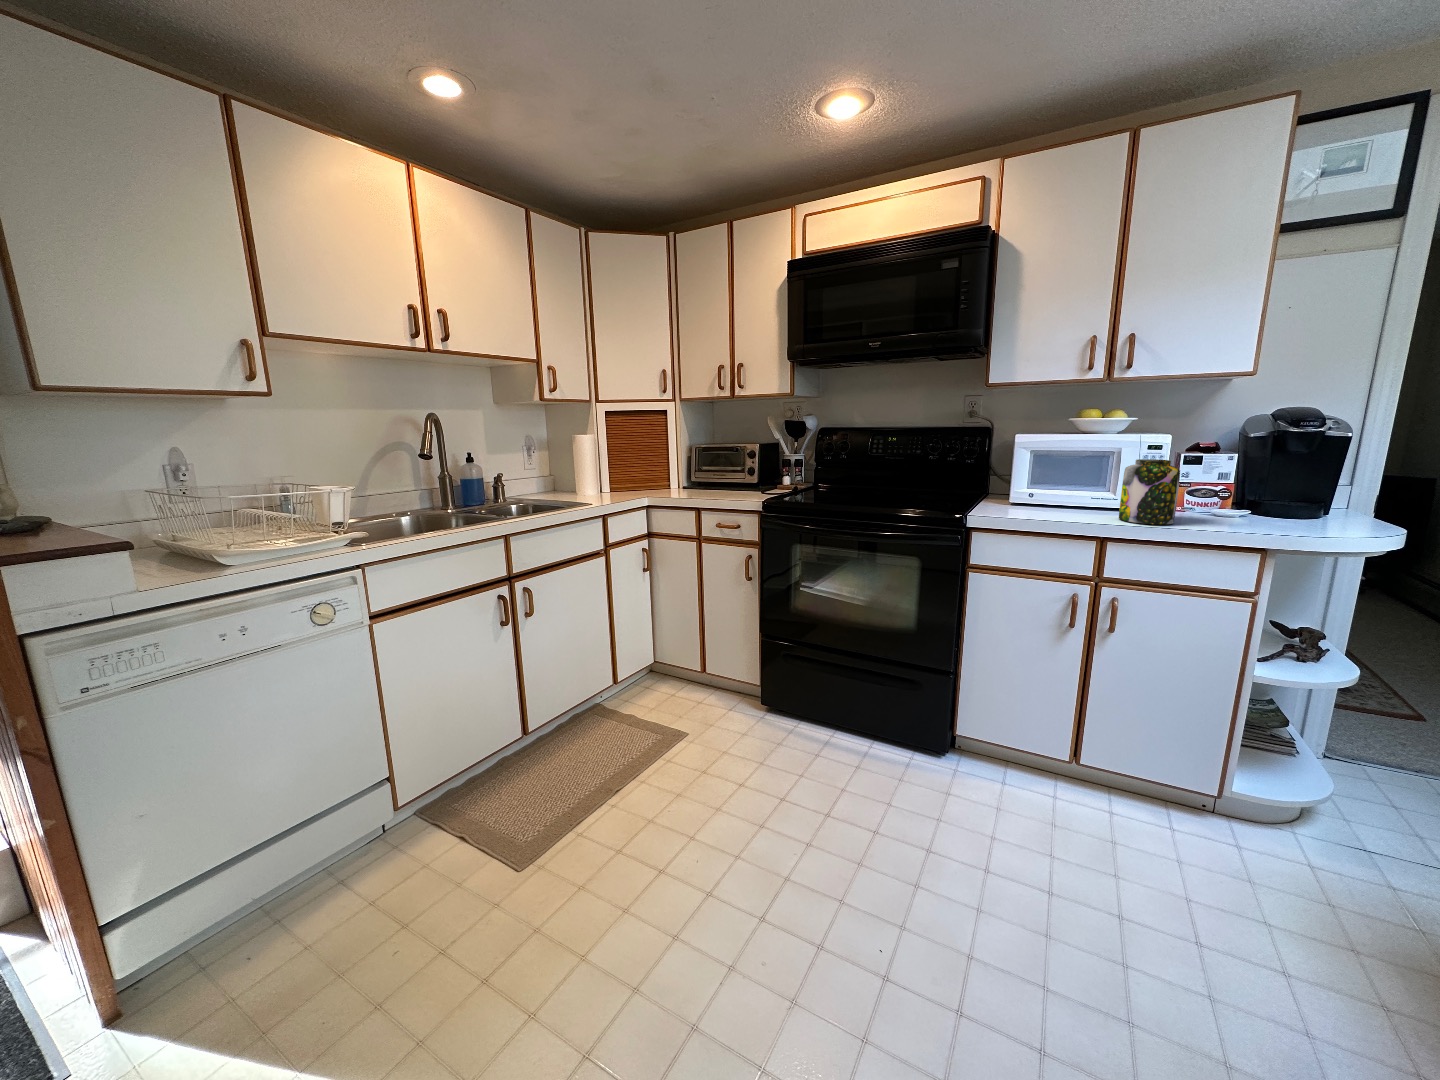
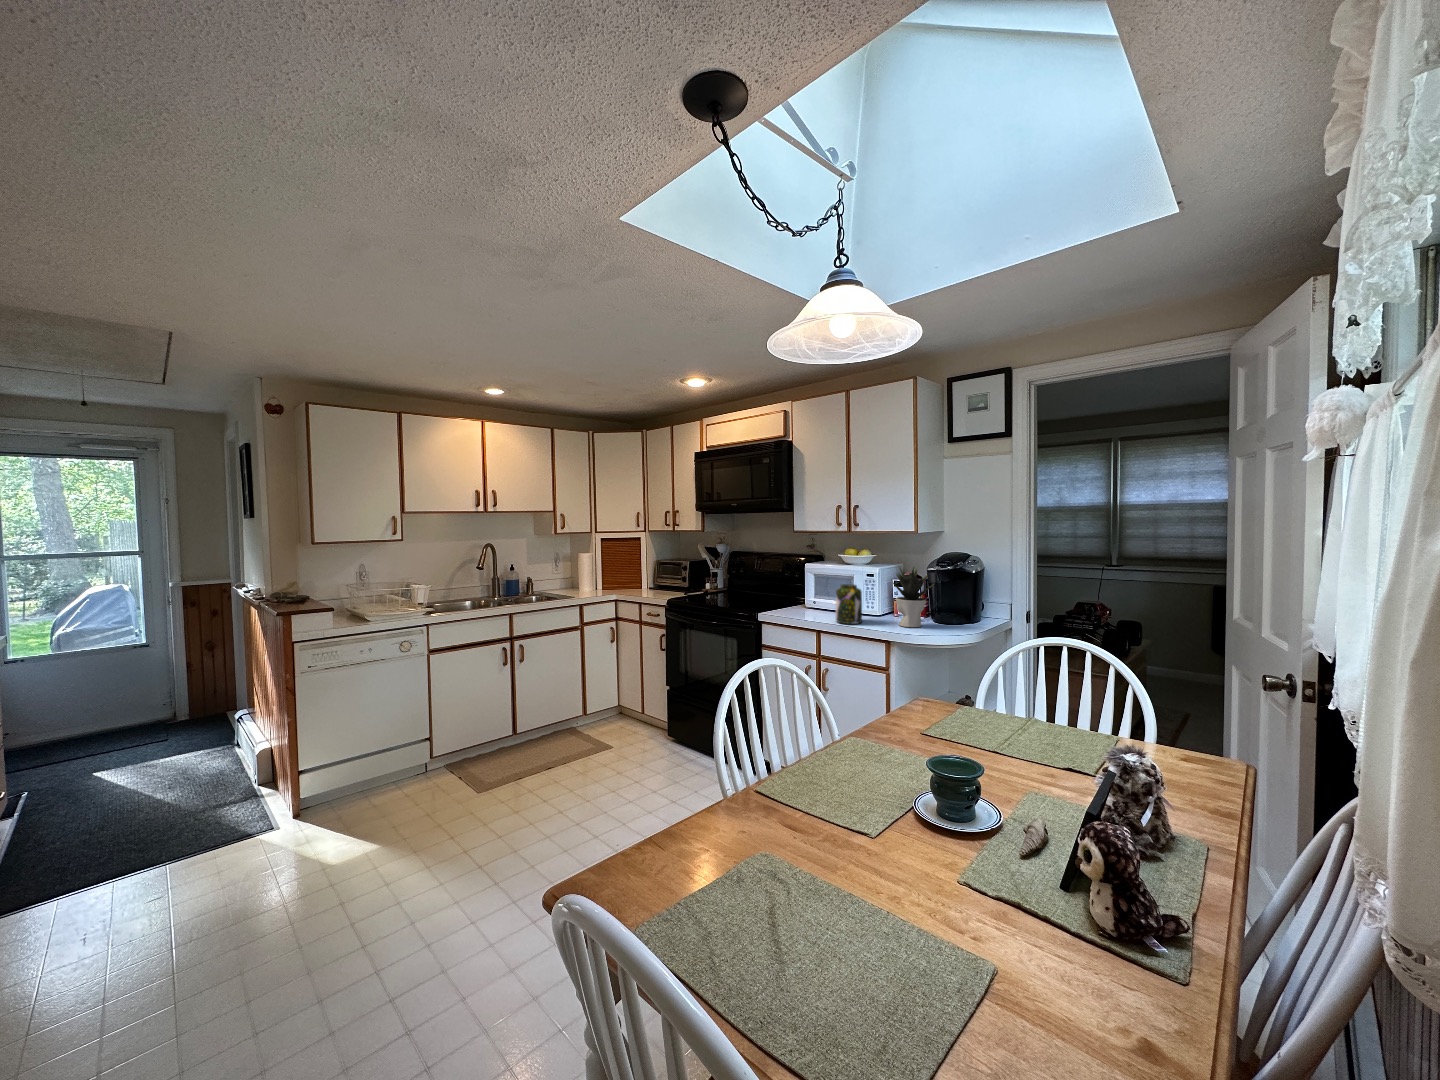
potted plant: none [1232,423,1328,525] -> present [891,567,933,627]

